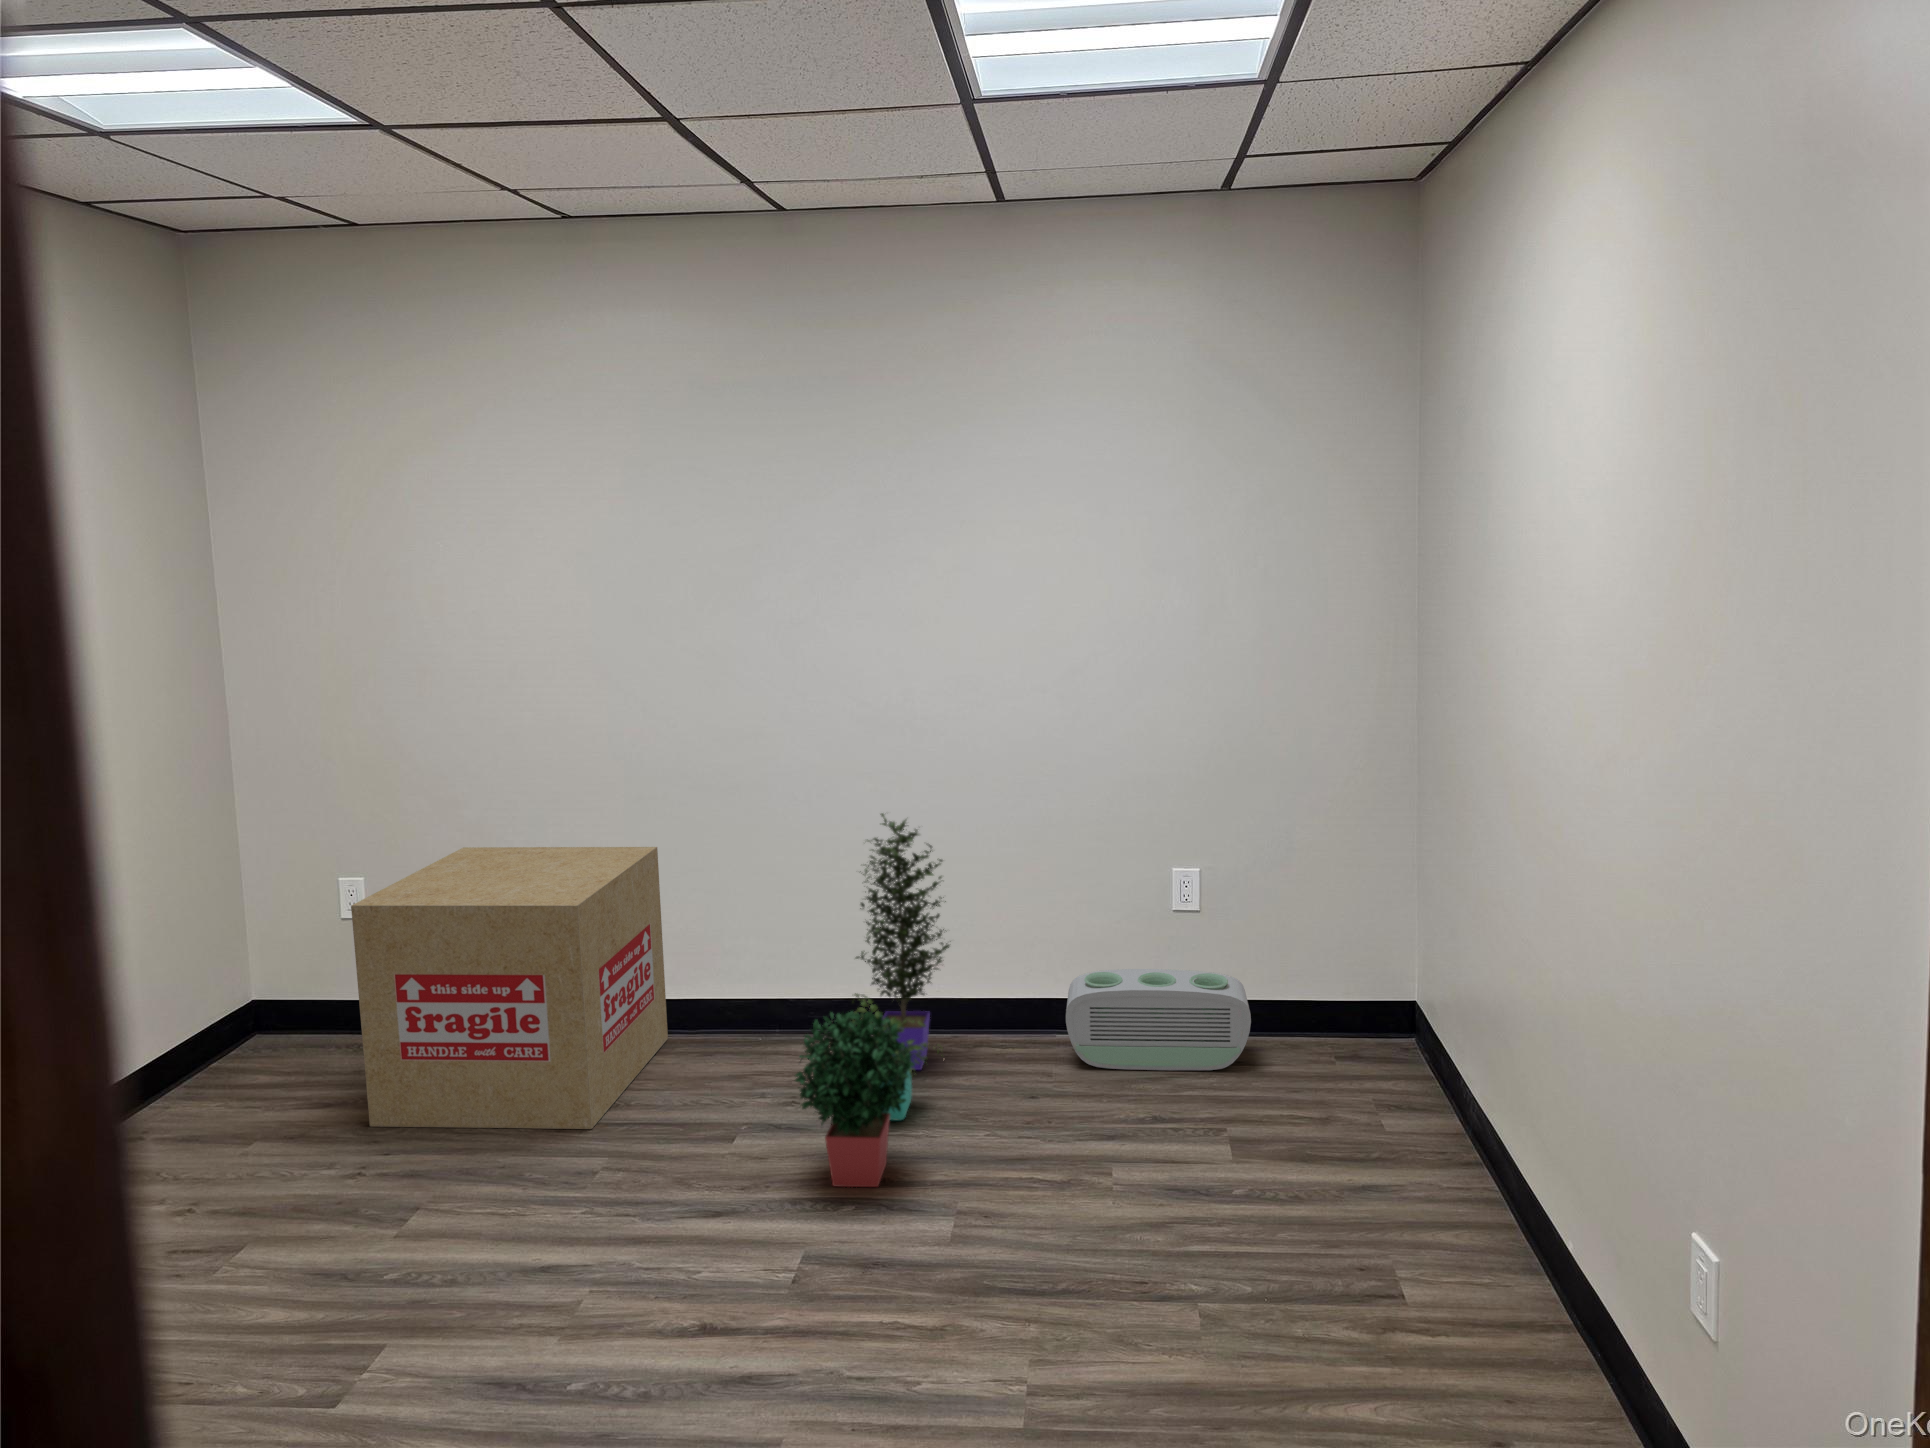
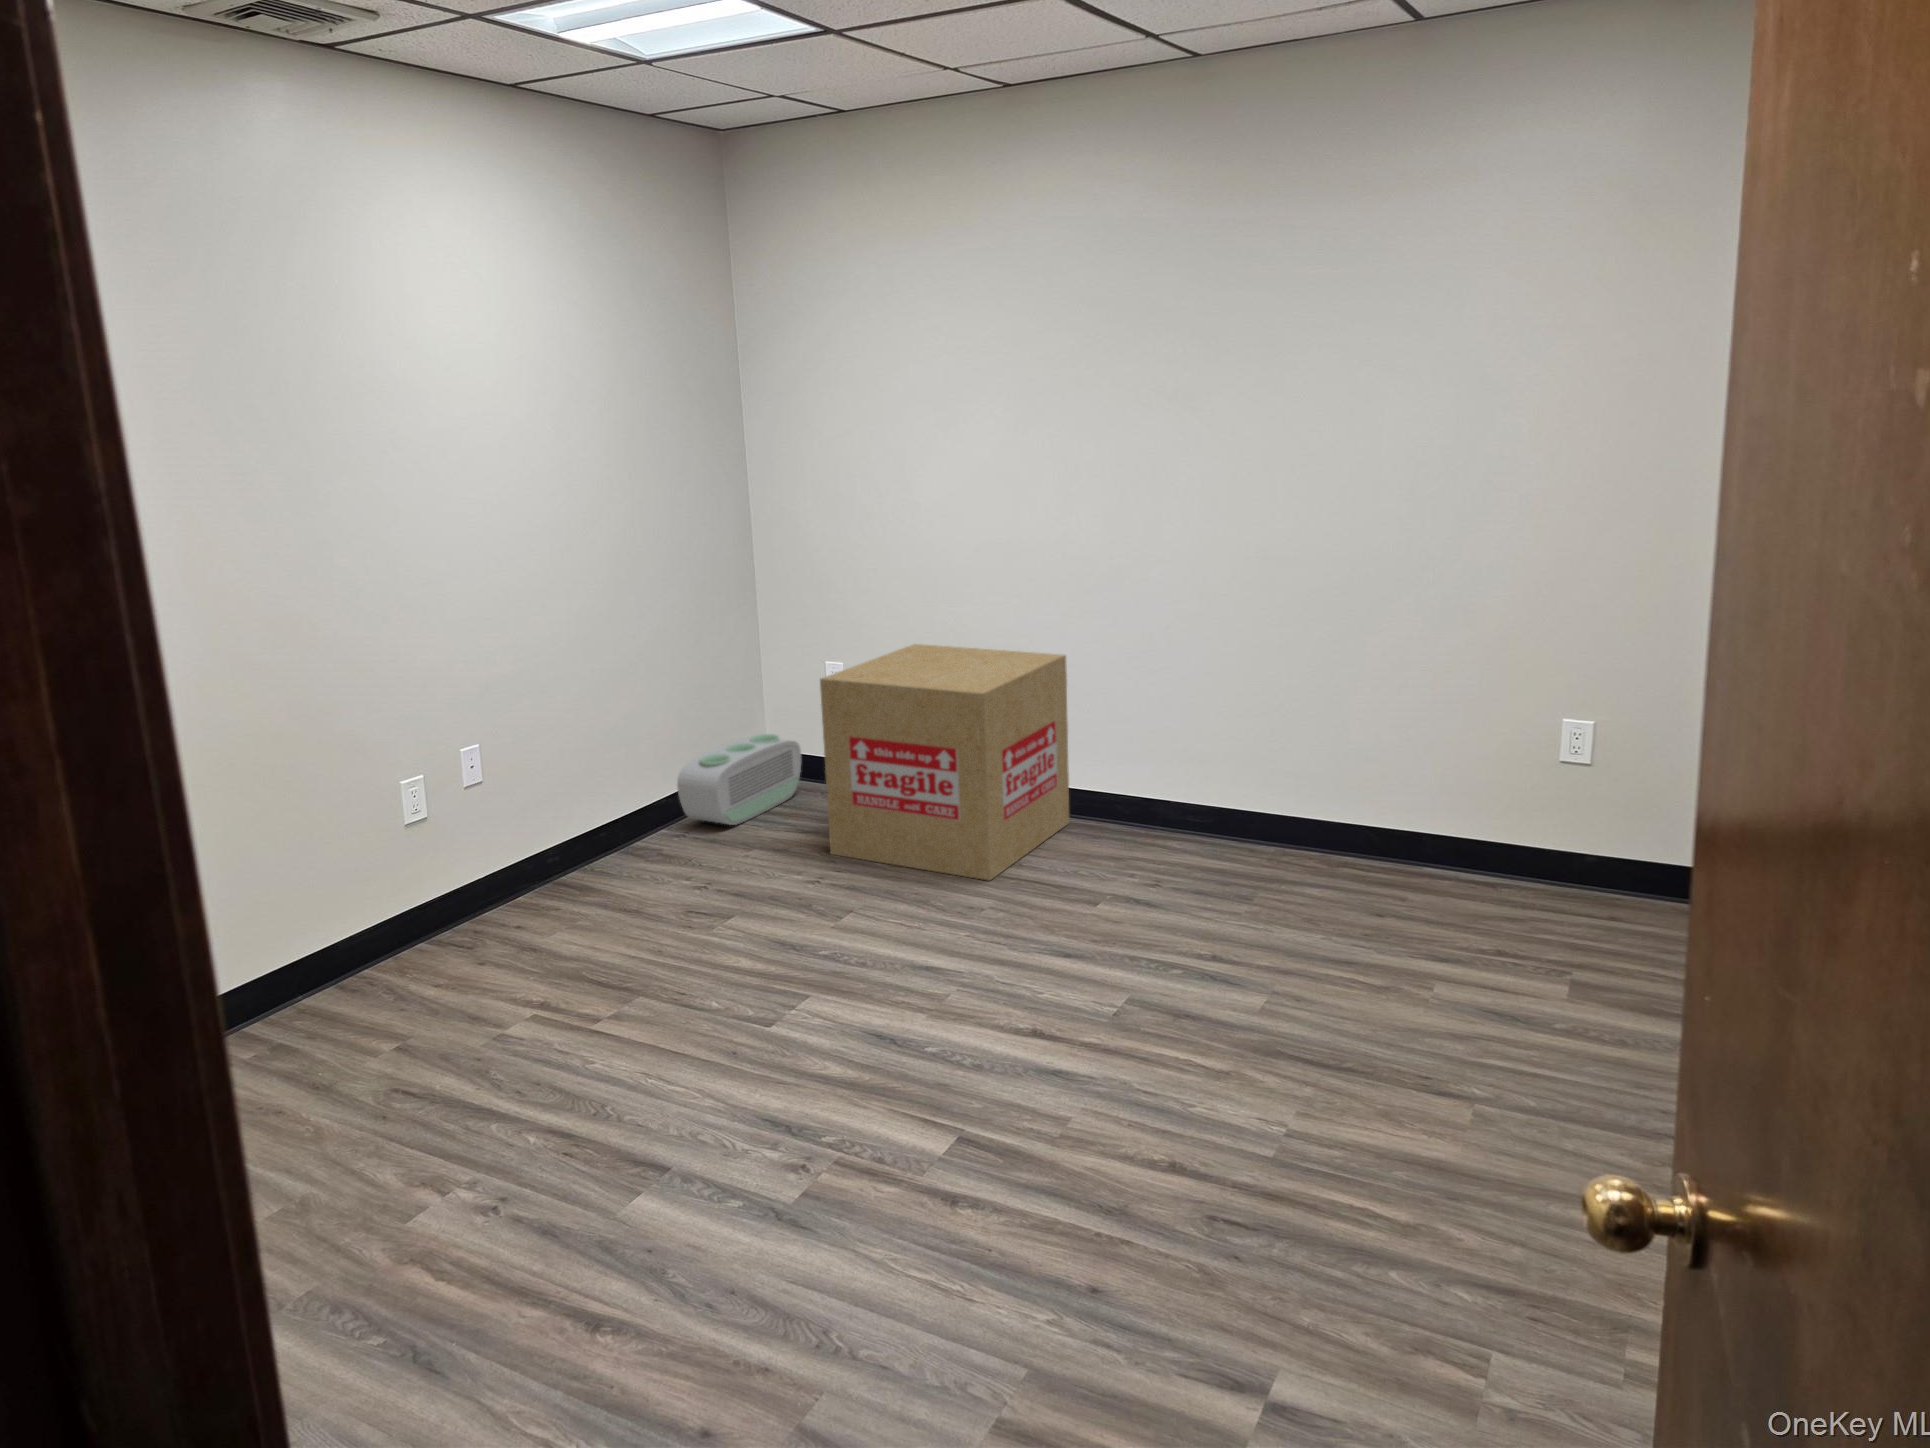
potted plant: present [795,813,950,1187] -> none [1140,637,1324,961]
air purifier: present [1066,969,1251,1070] -> present [677,734,801,825]

